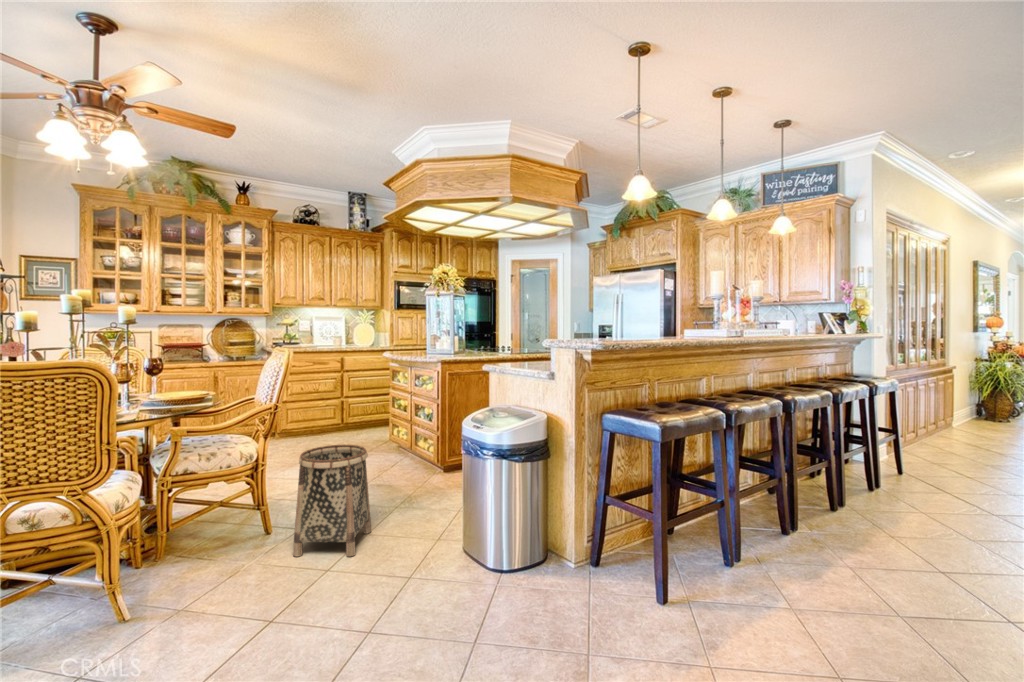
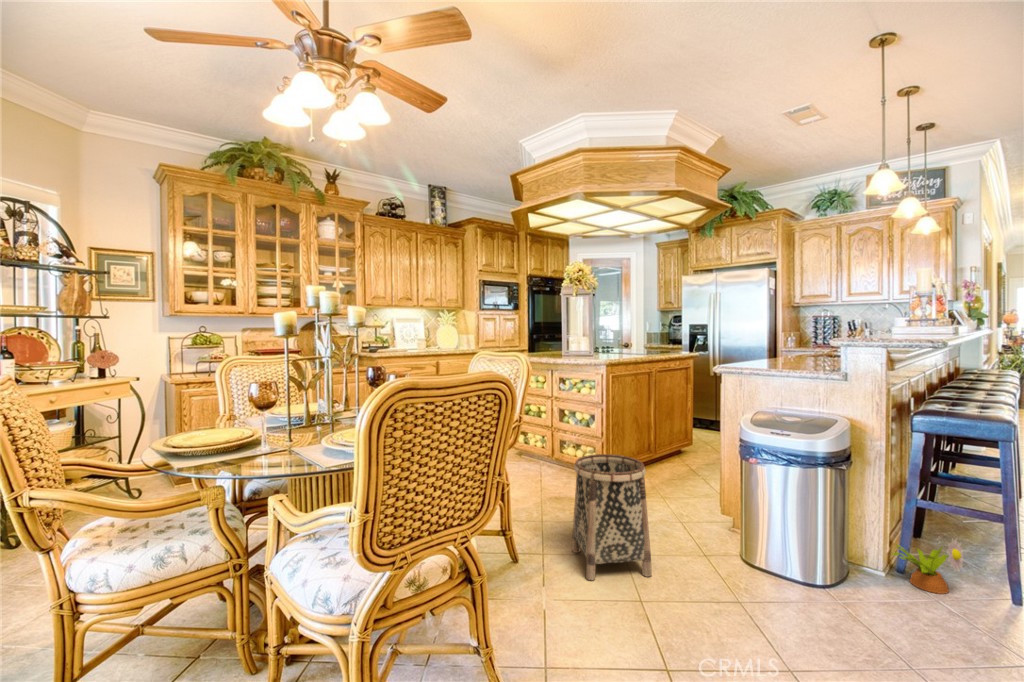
decorative plant: none [568,535,623,588] -> present [893,539,964,594]

